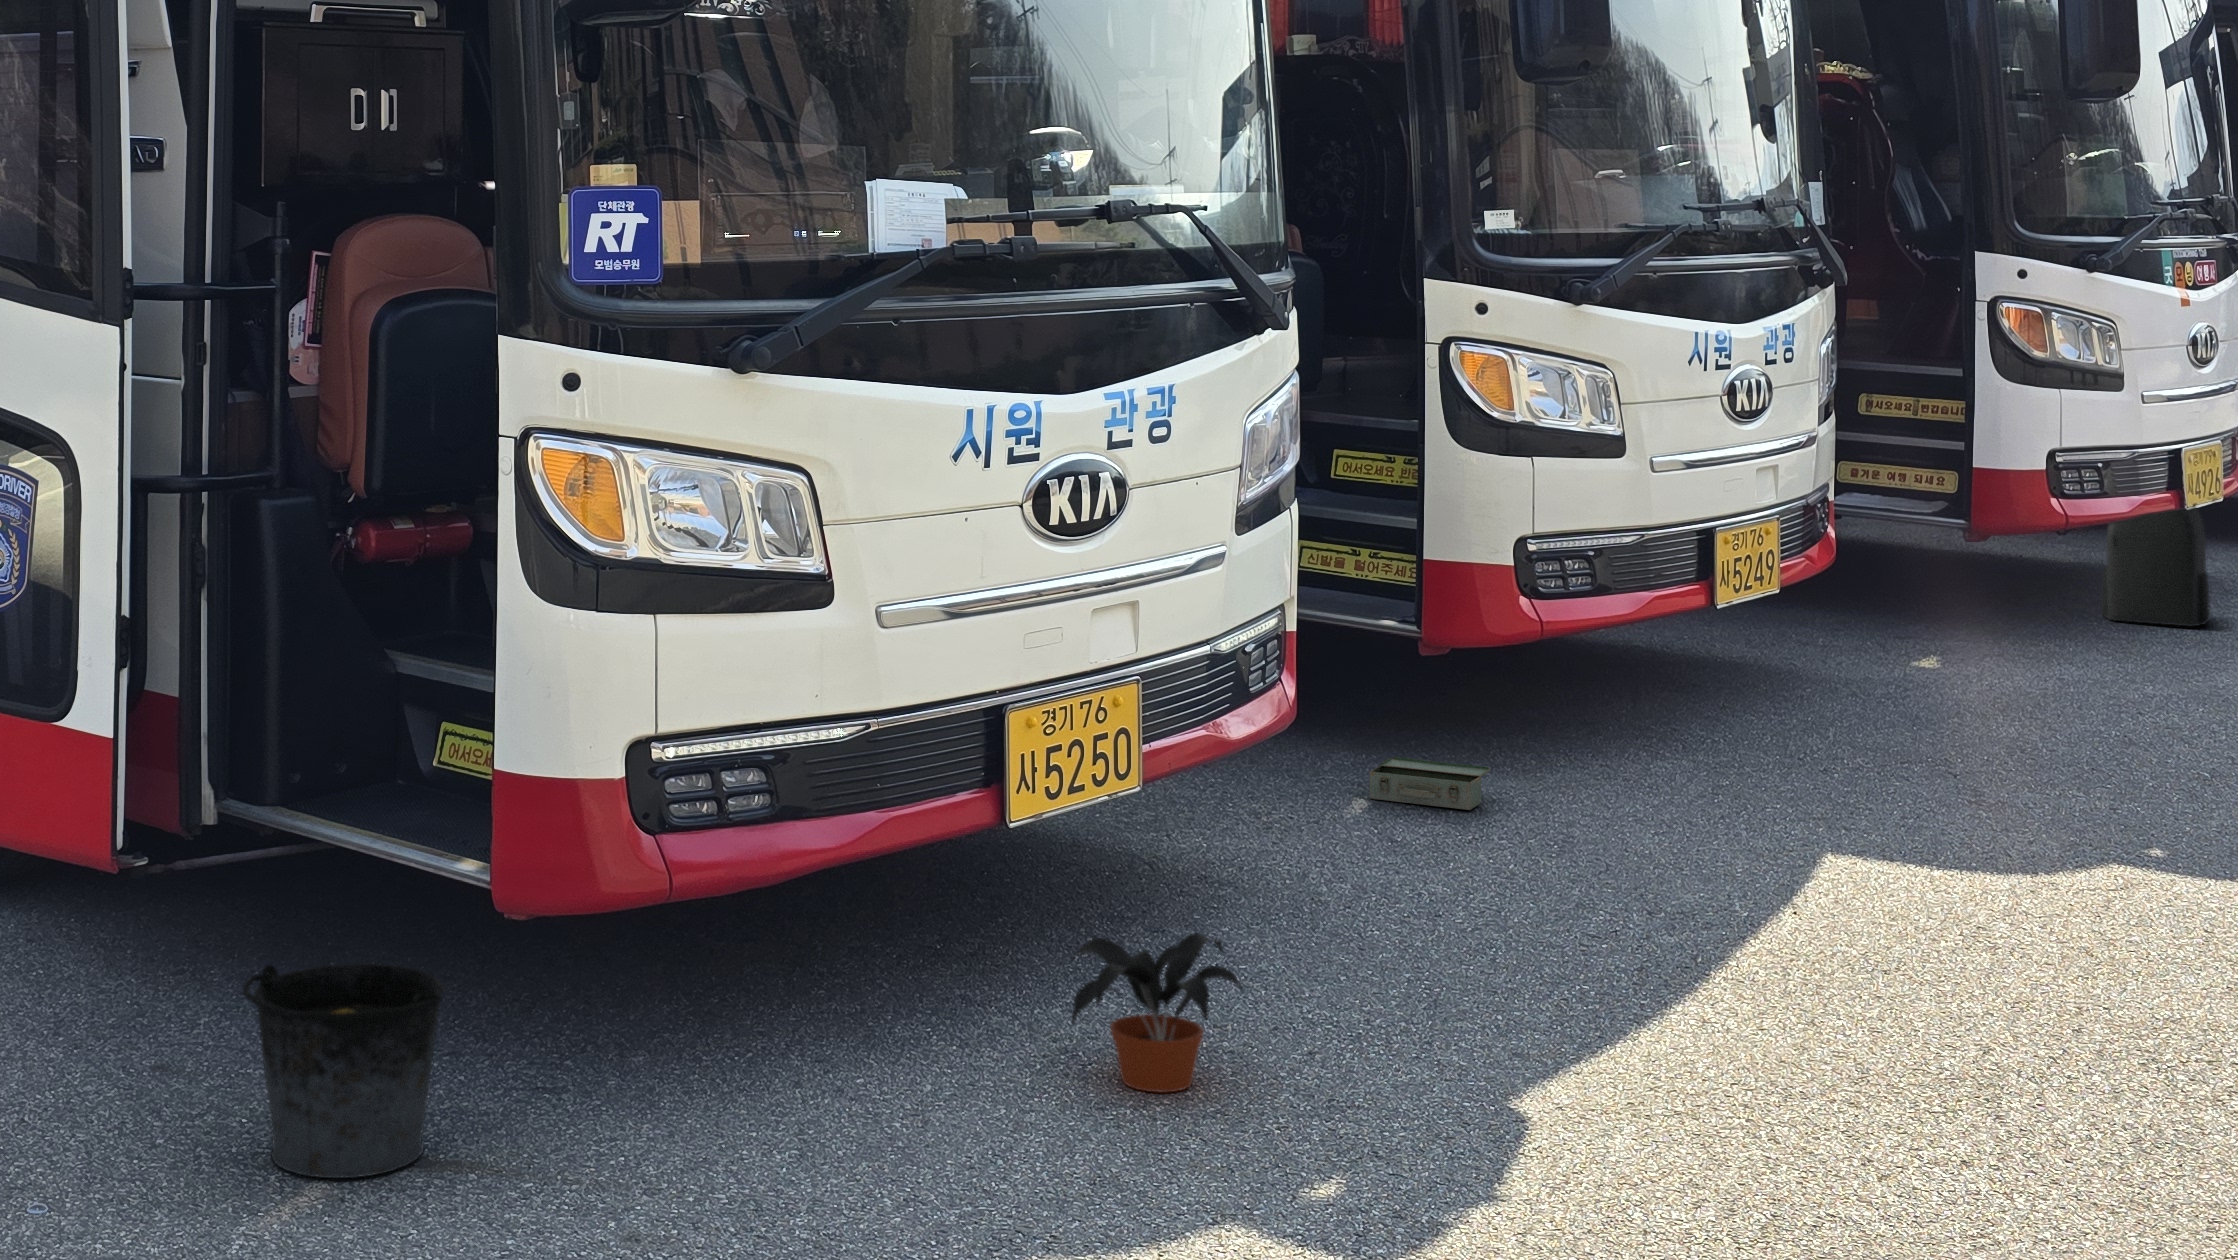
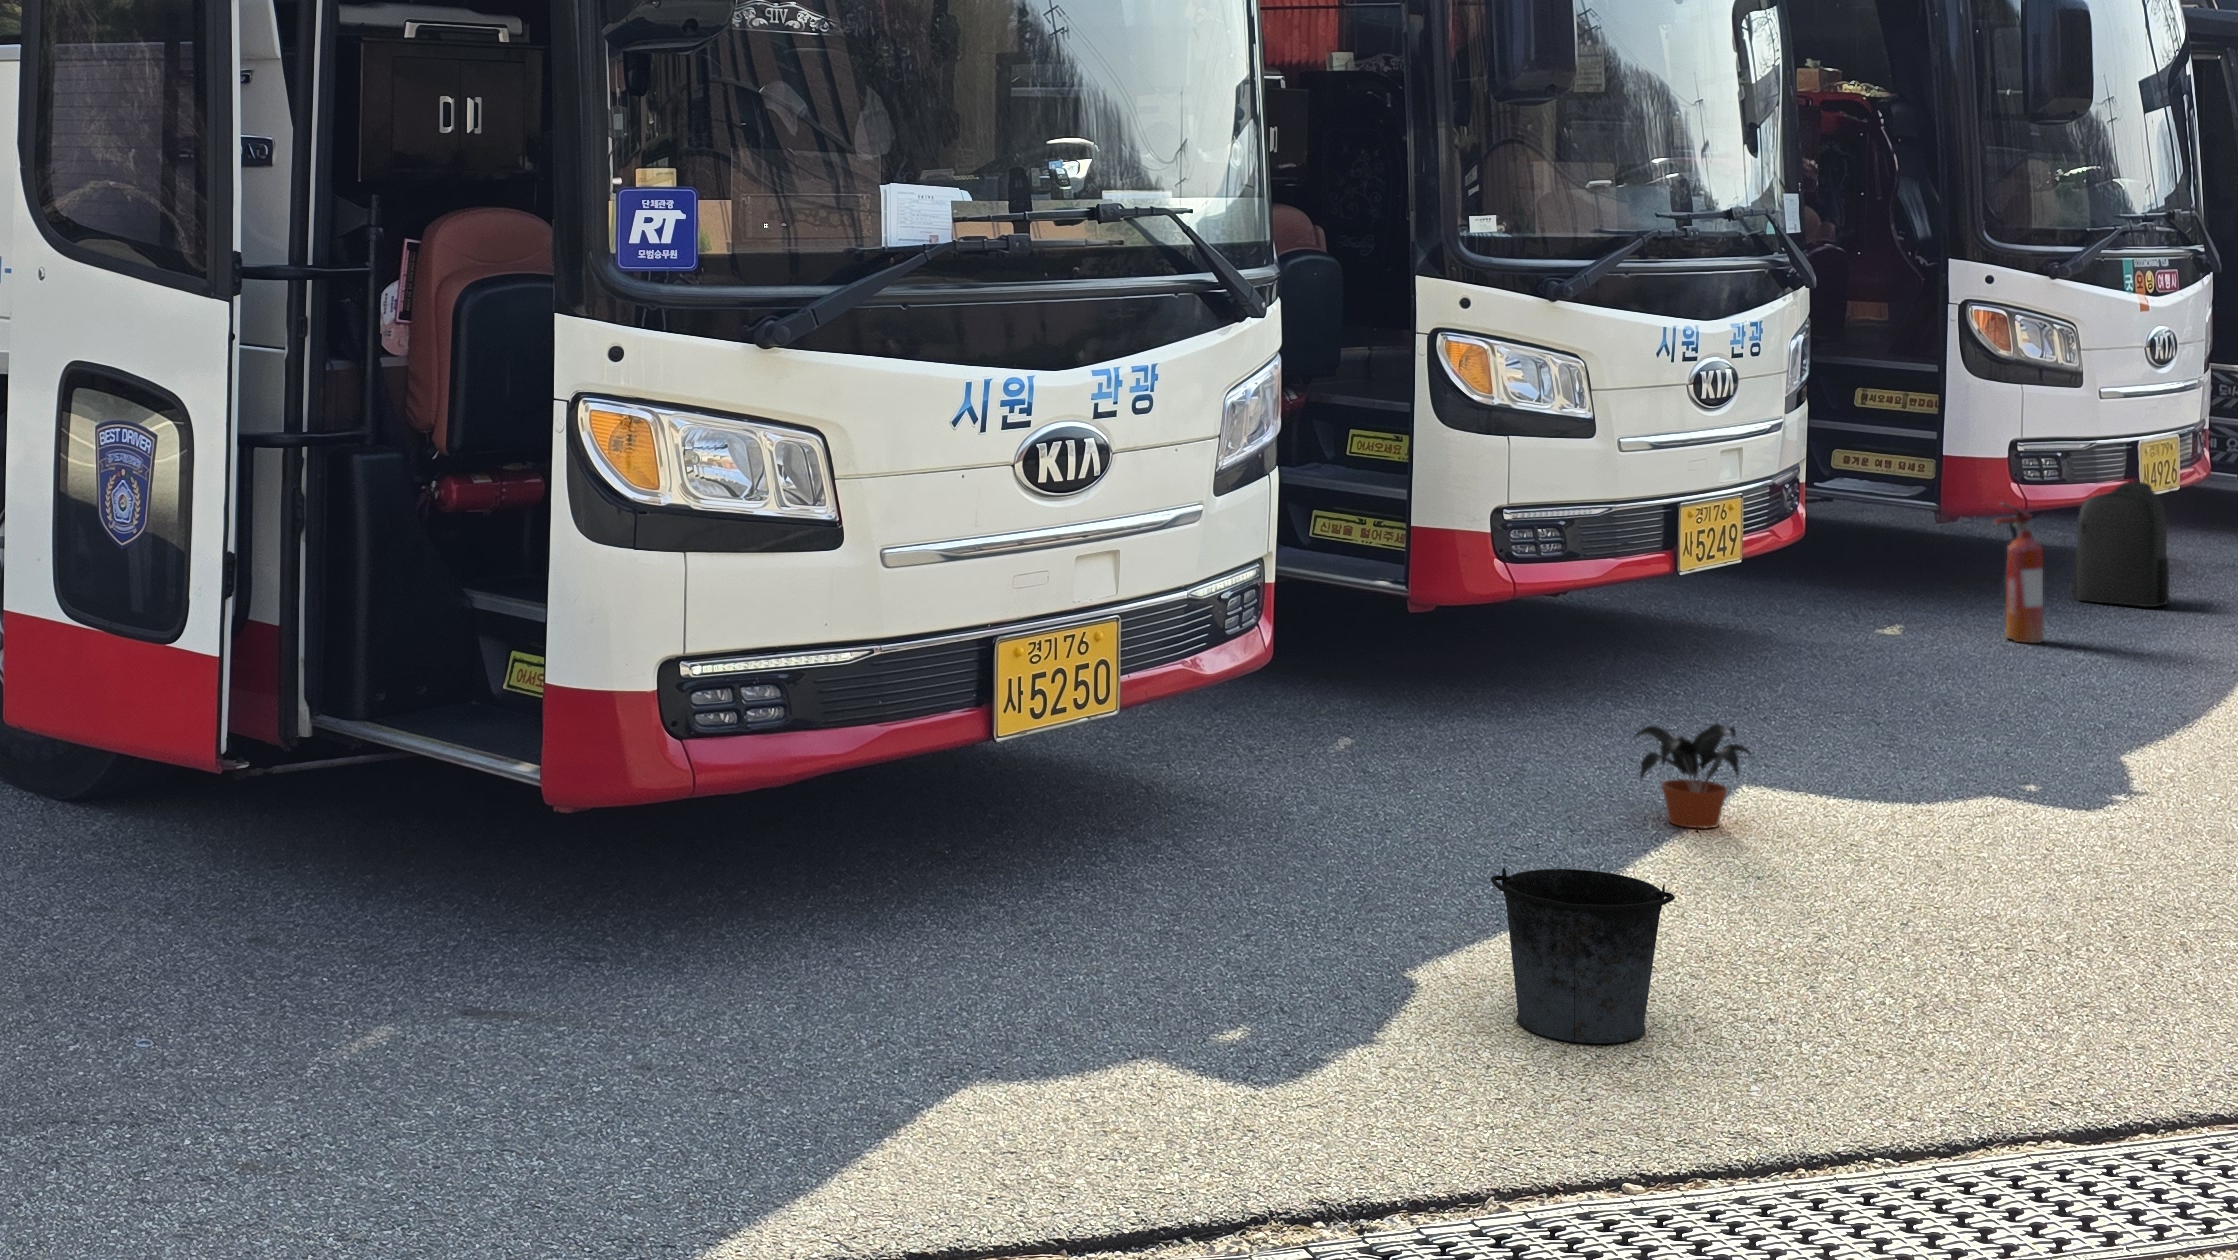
fire extinguisher: none [2030,516,2090,669] -> present [1993,502,2044,643]
toolbox: present [1369,757,1491,810] -> none [1355,705,1465,752]
potted plant: present [1072,933,1243,1092] -> present [1634,724,1752,829]
bucket: present [242,964,444,1178] -> present [1491,868,1675,1044]

